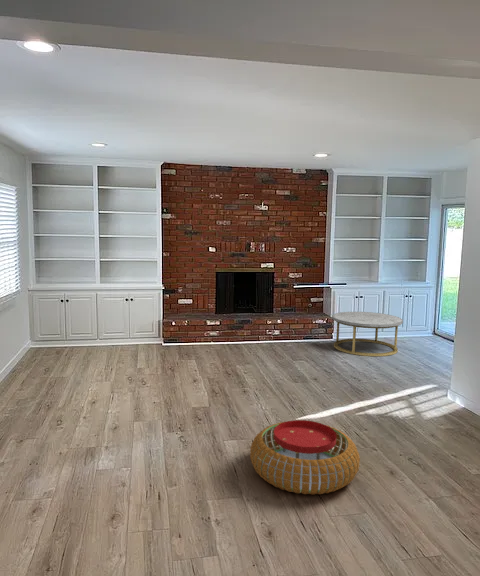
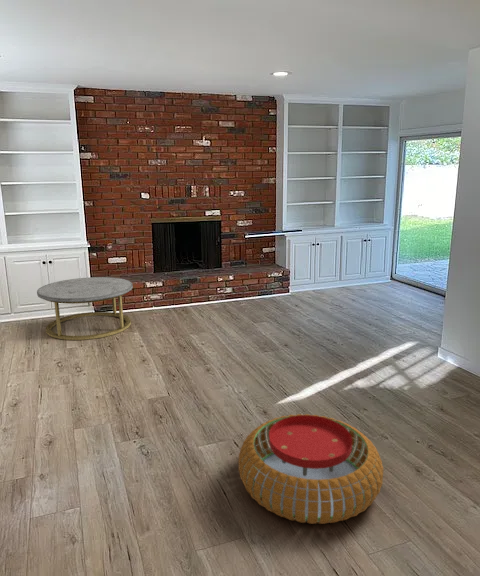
coffee table: present [332,312,403,356] -> present [37,277,133,340]

